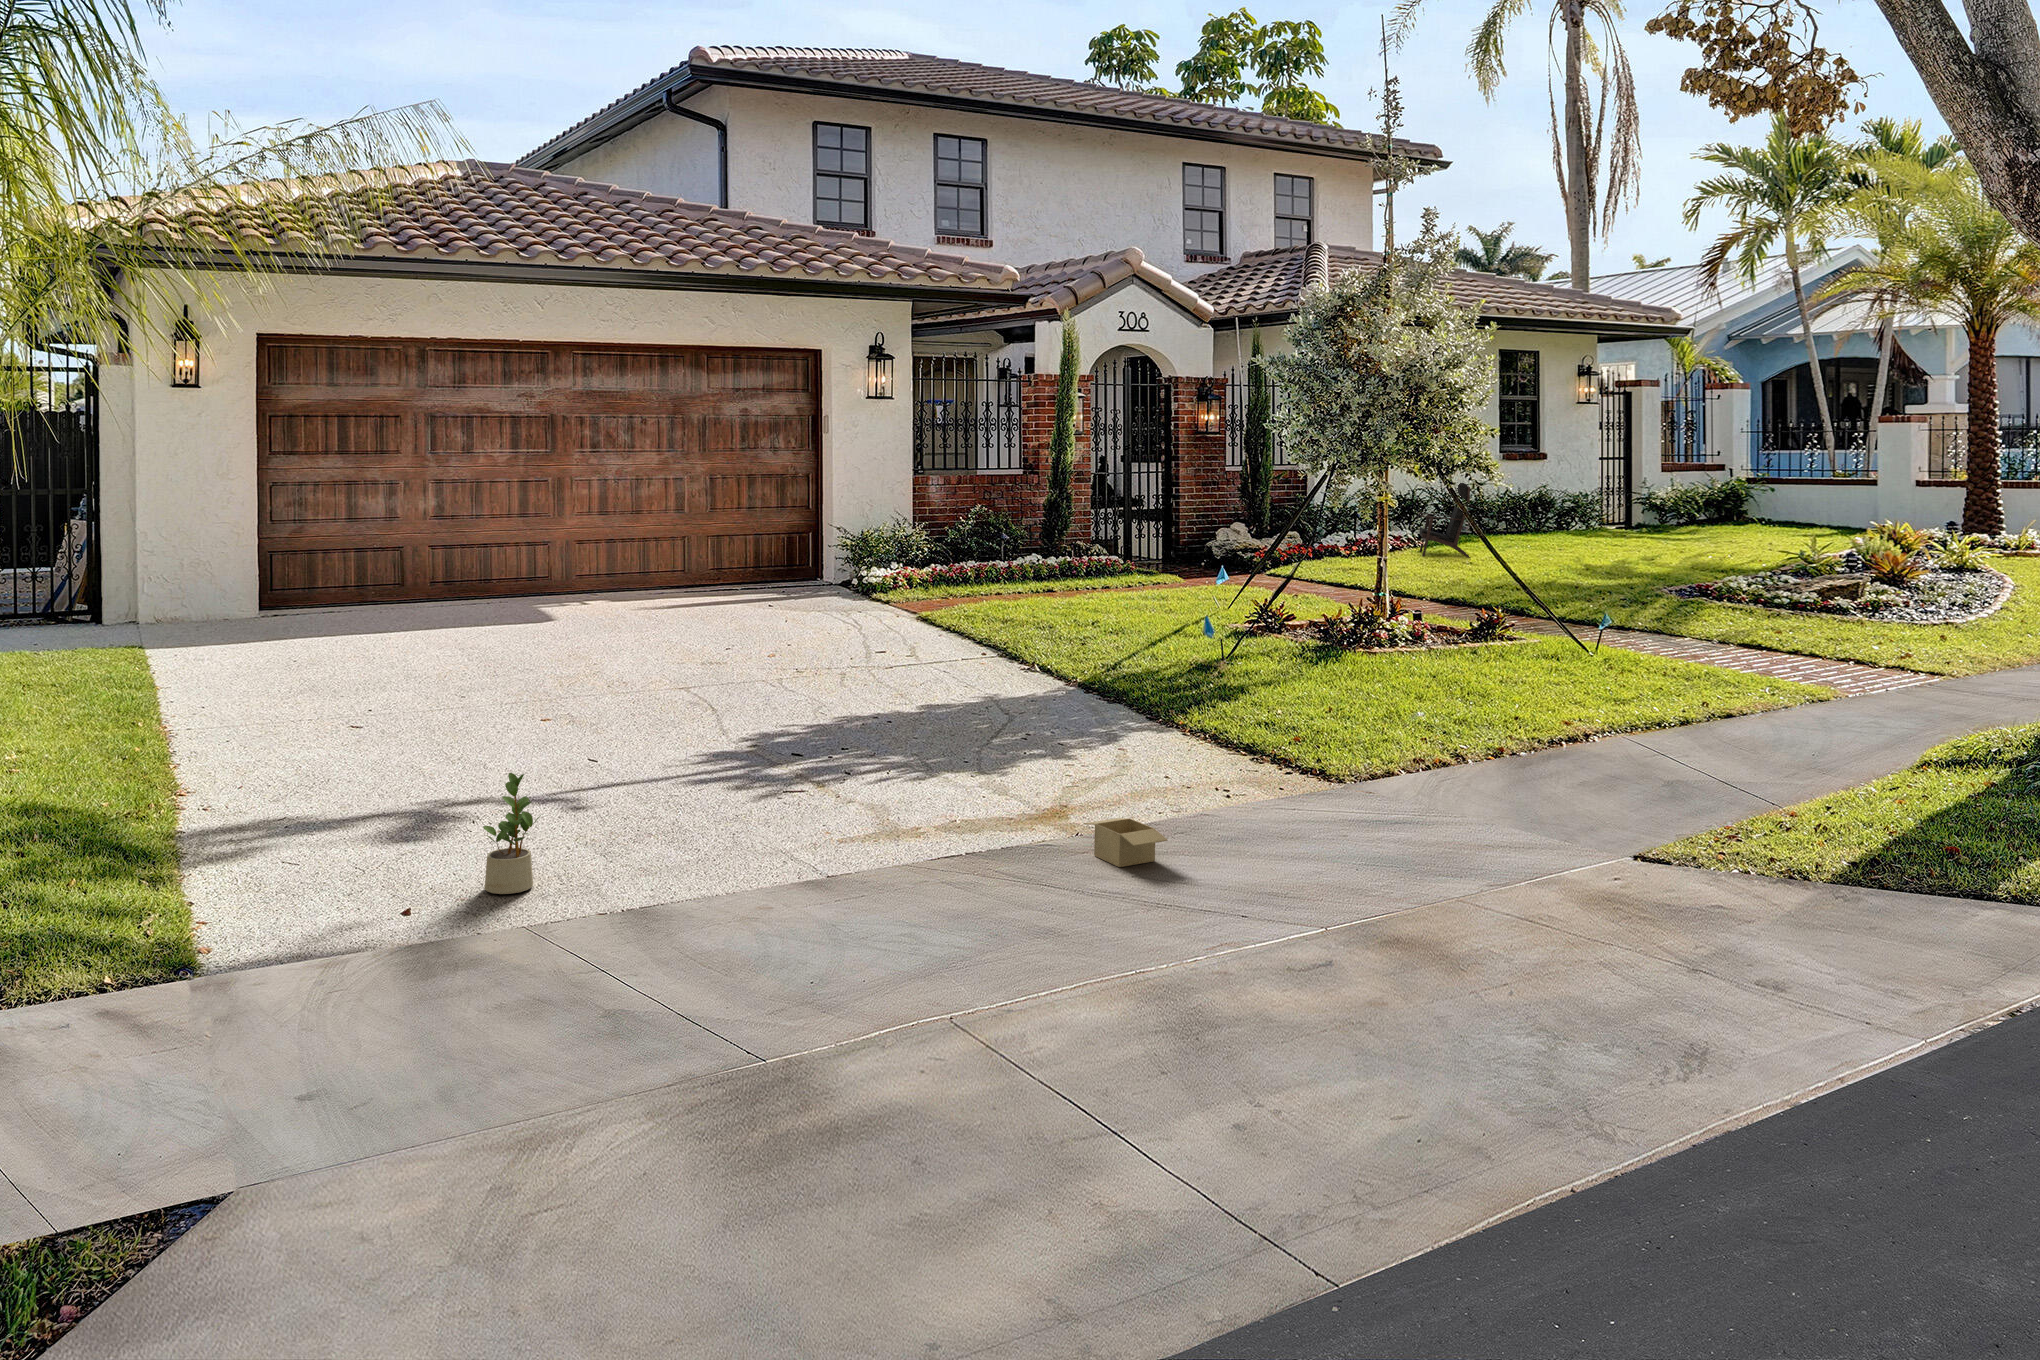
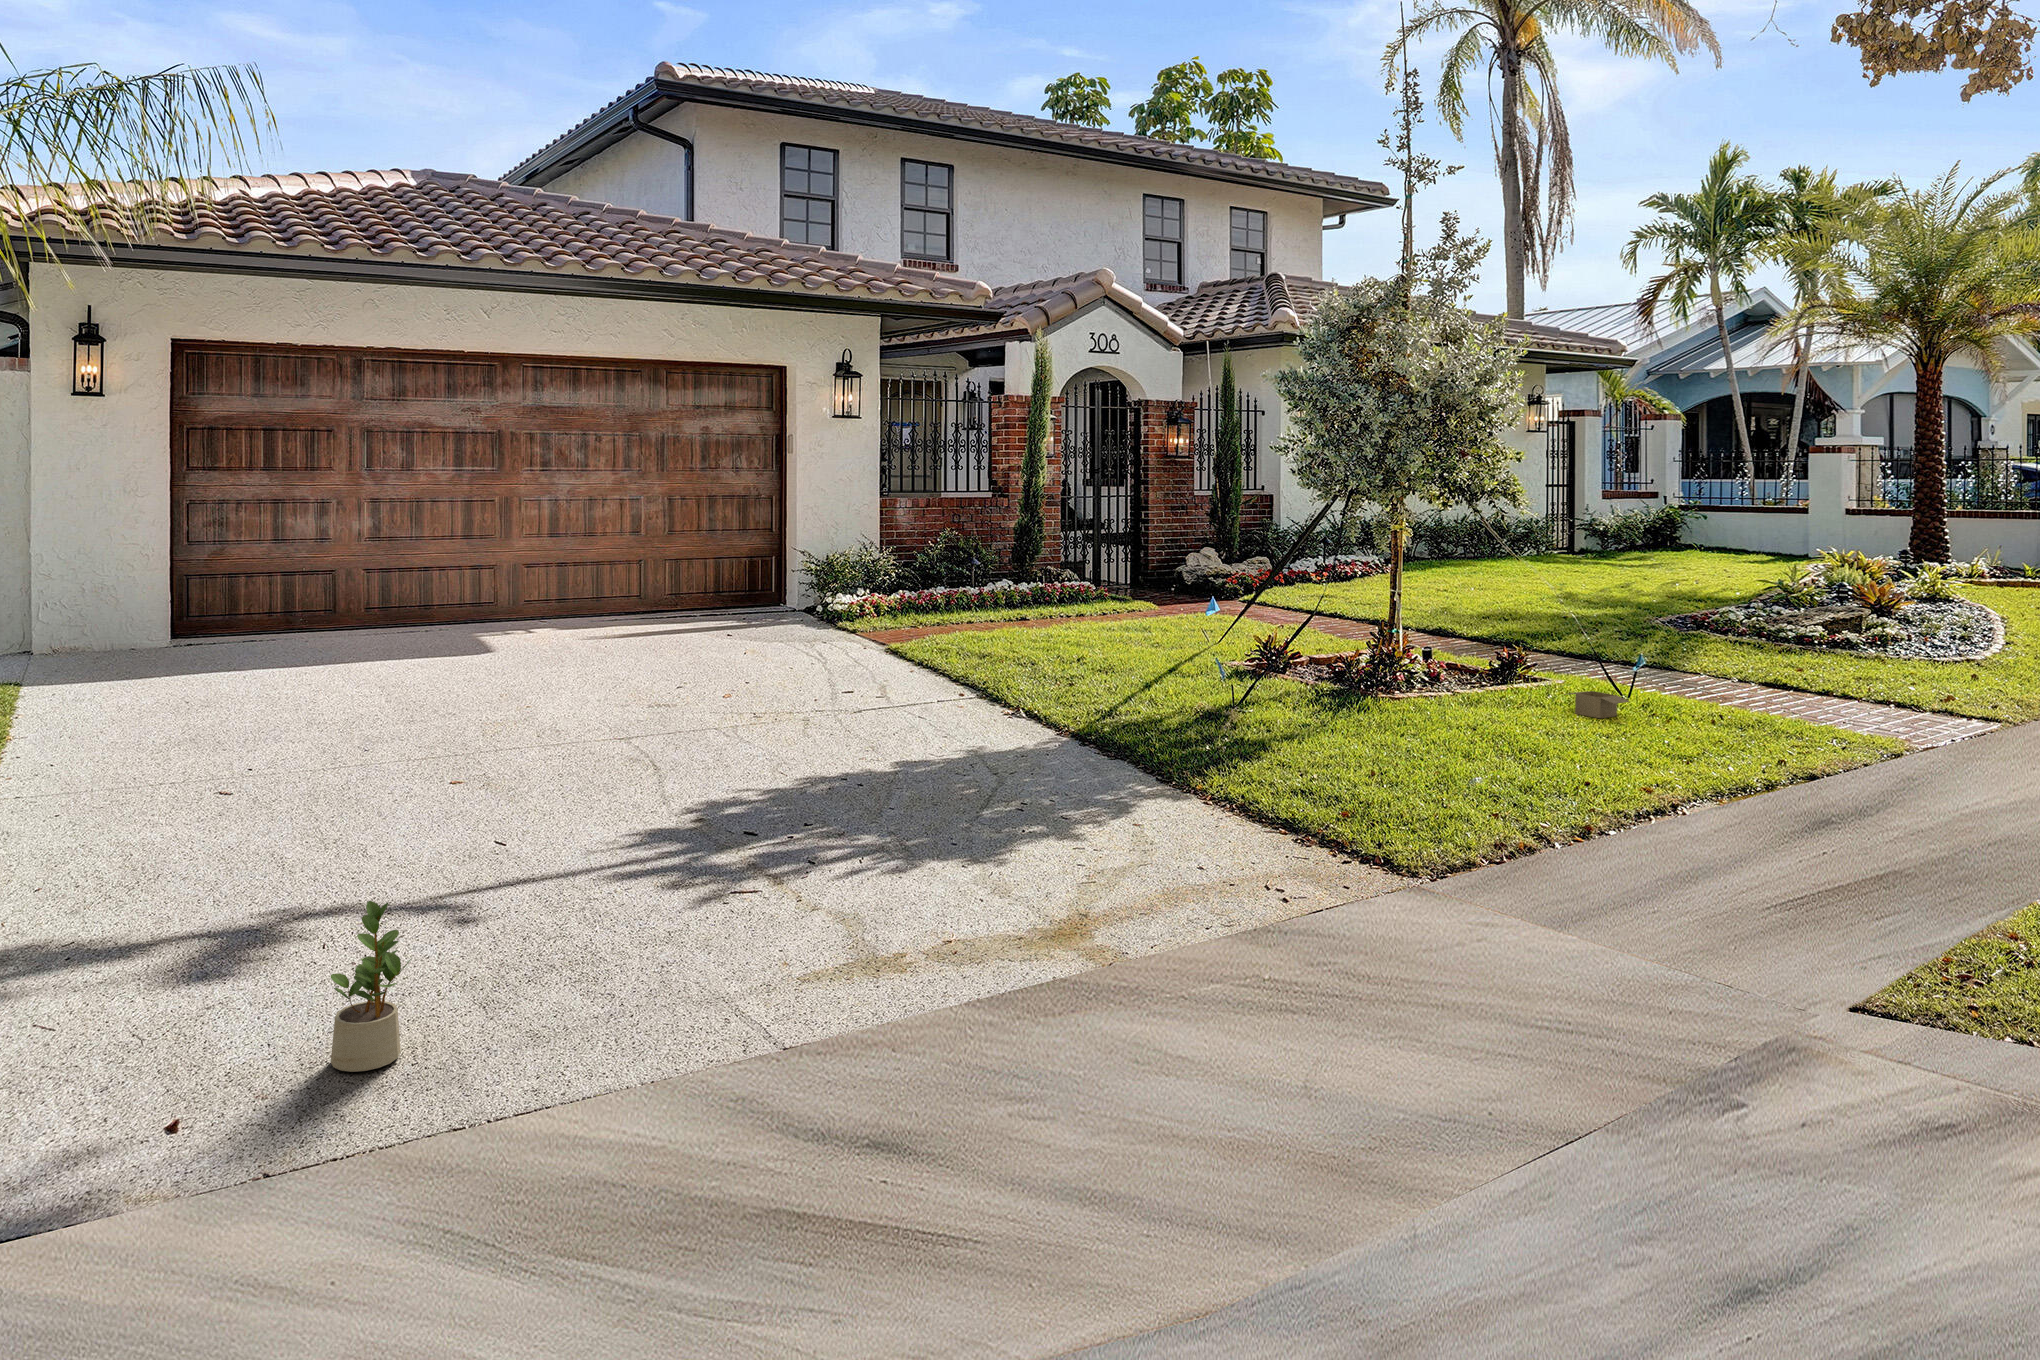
lounge chair: present [1418,483,1470,558] -> none [1384,510,1438,585]
cardboard box: present [1084,818,1168,867] -> present [1564,691,1629,718]

